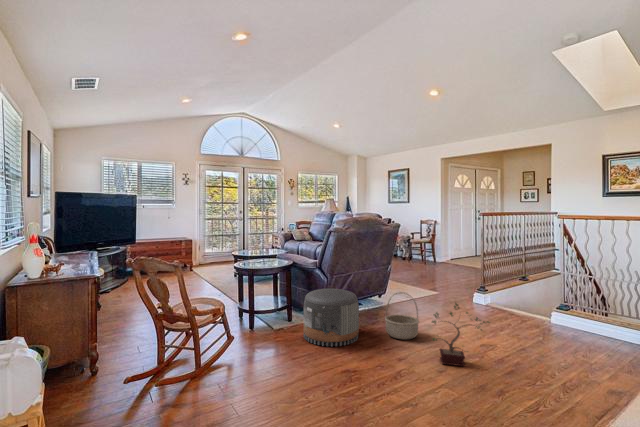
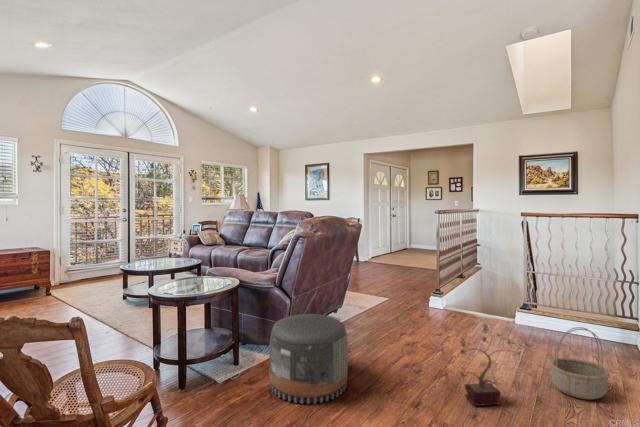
basket: present [385,292,419,339] -> present [550,327,610,400]

